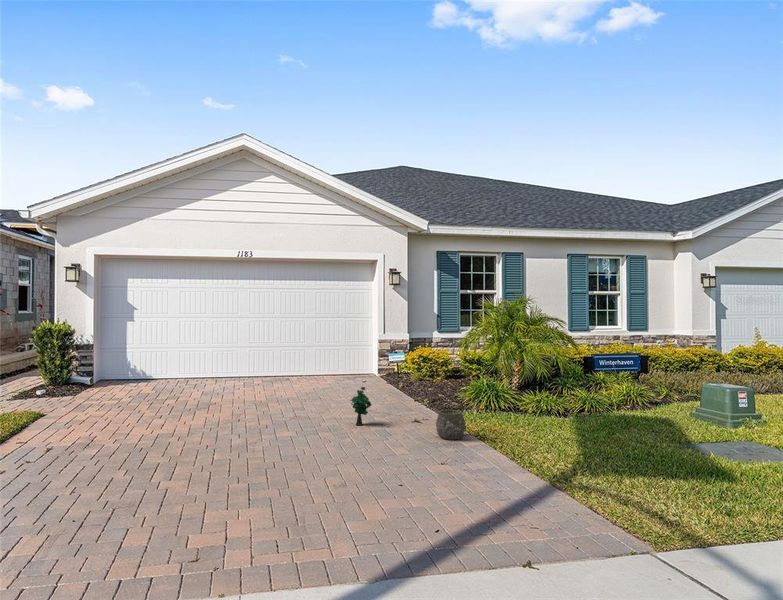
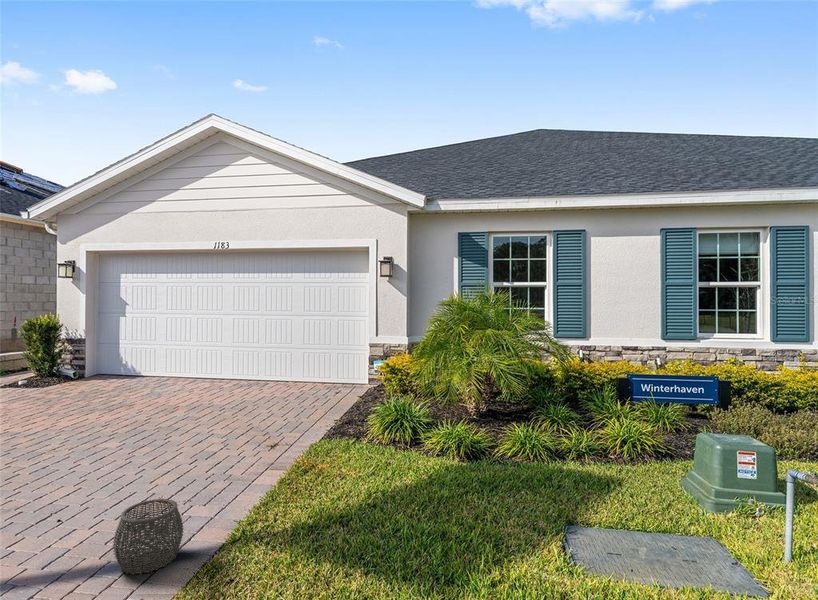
decorative plant: present [350,387,372,426] -> none [99,428,135,493]

